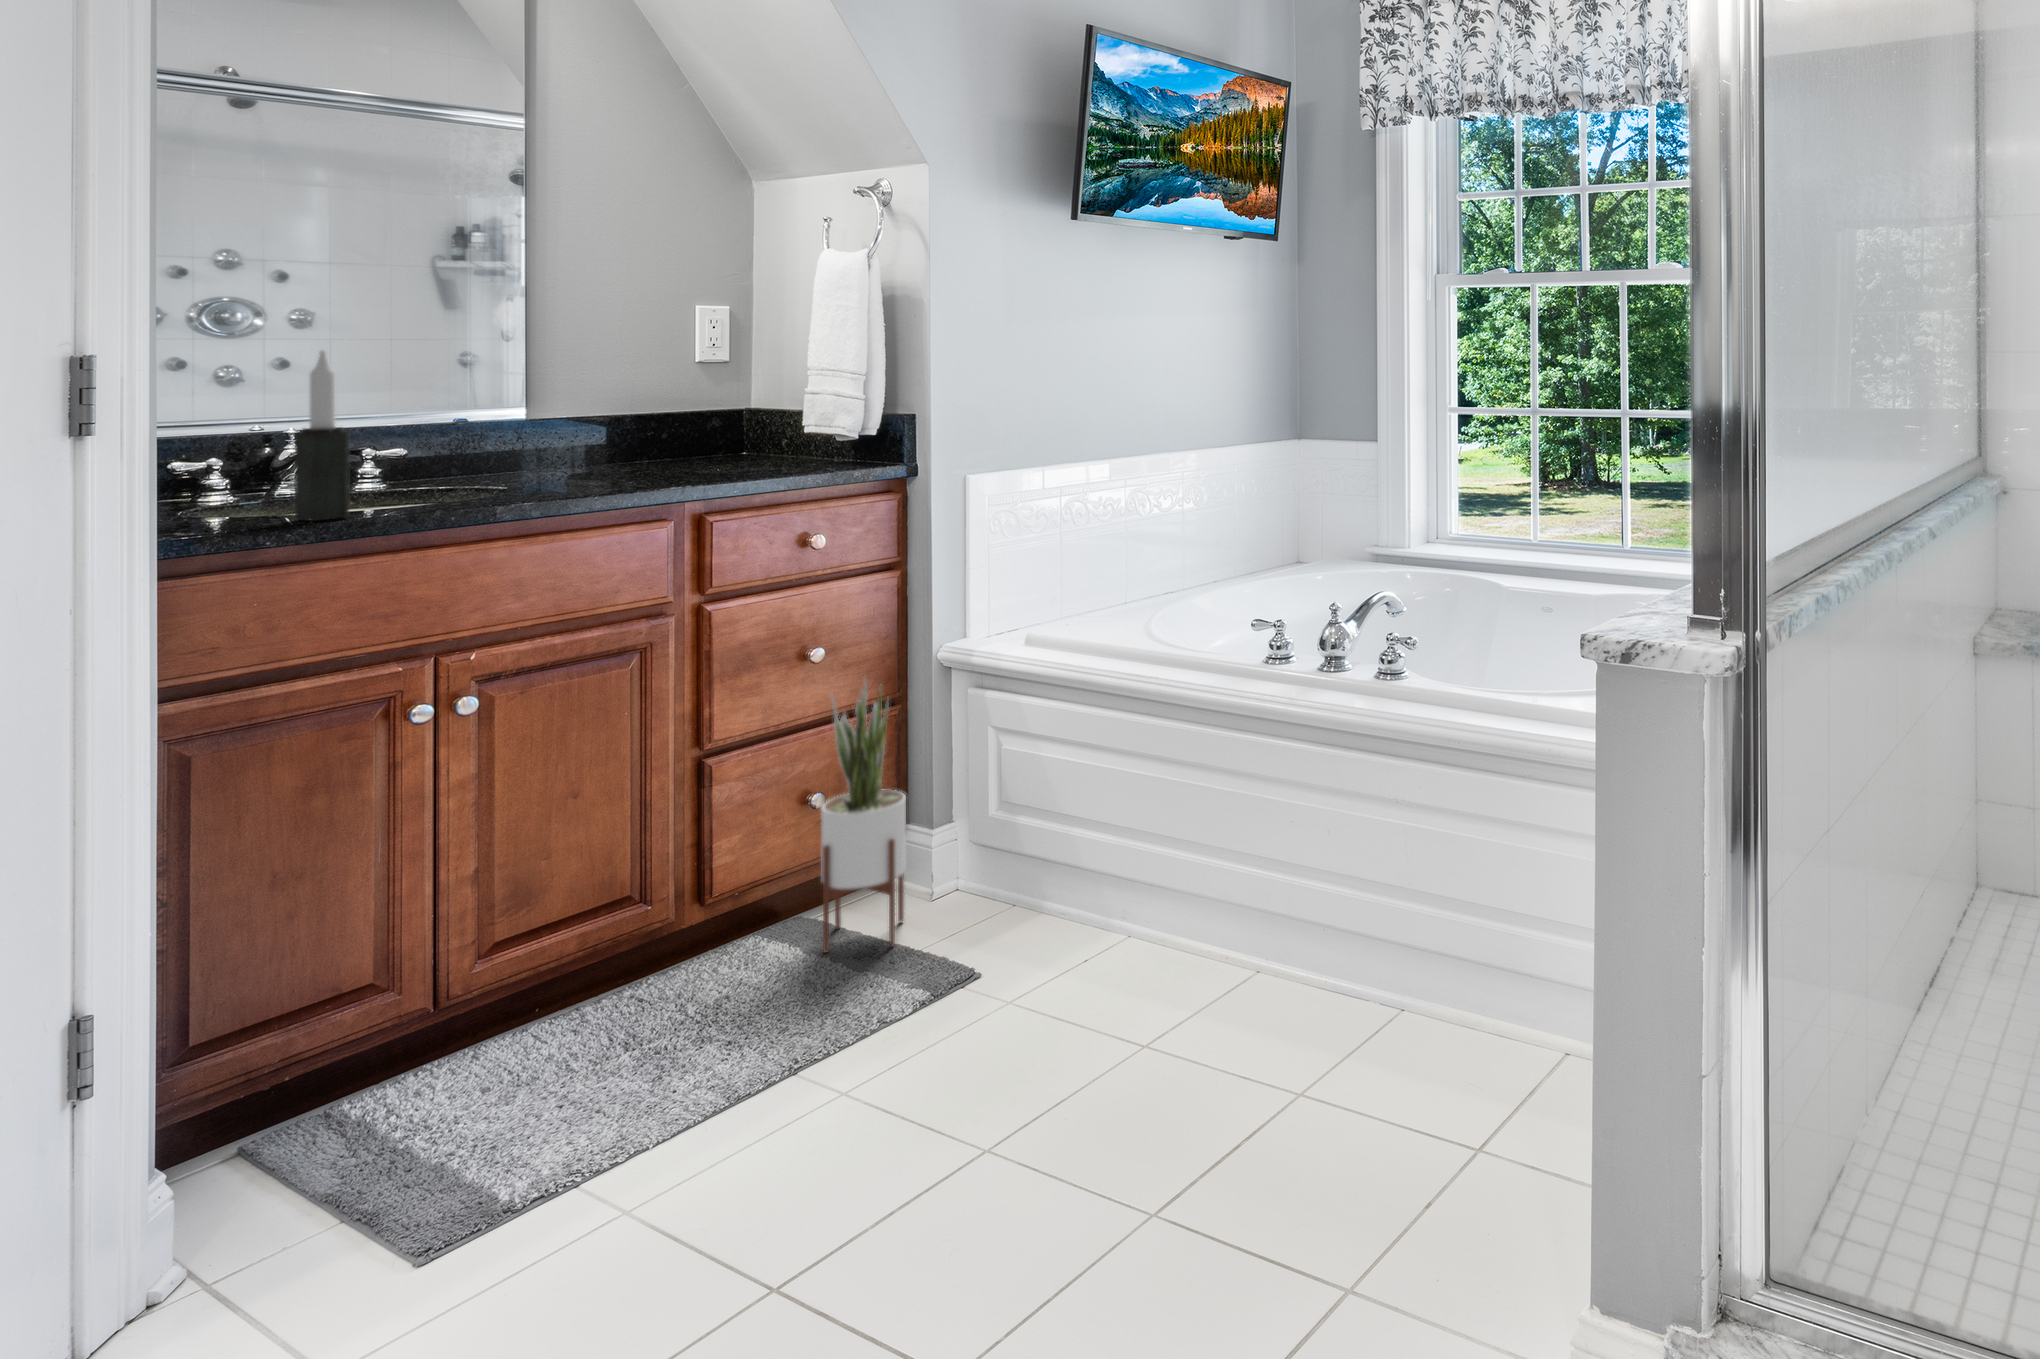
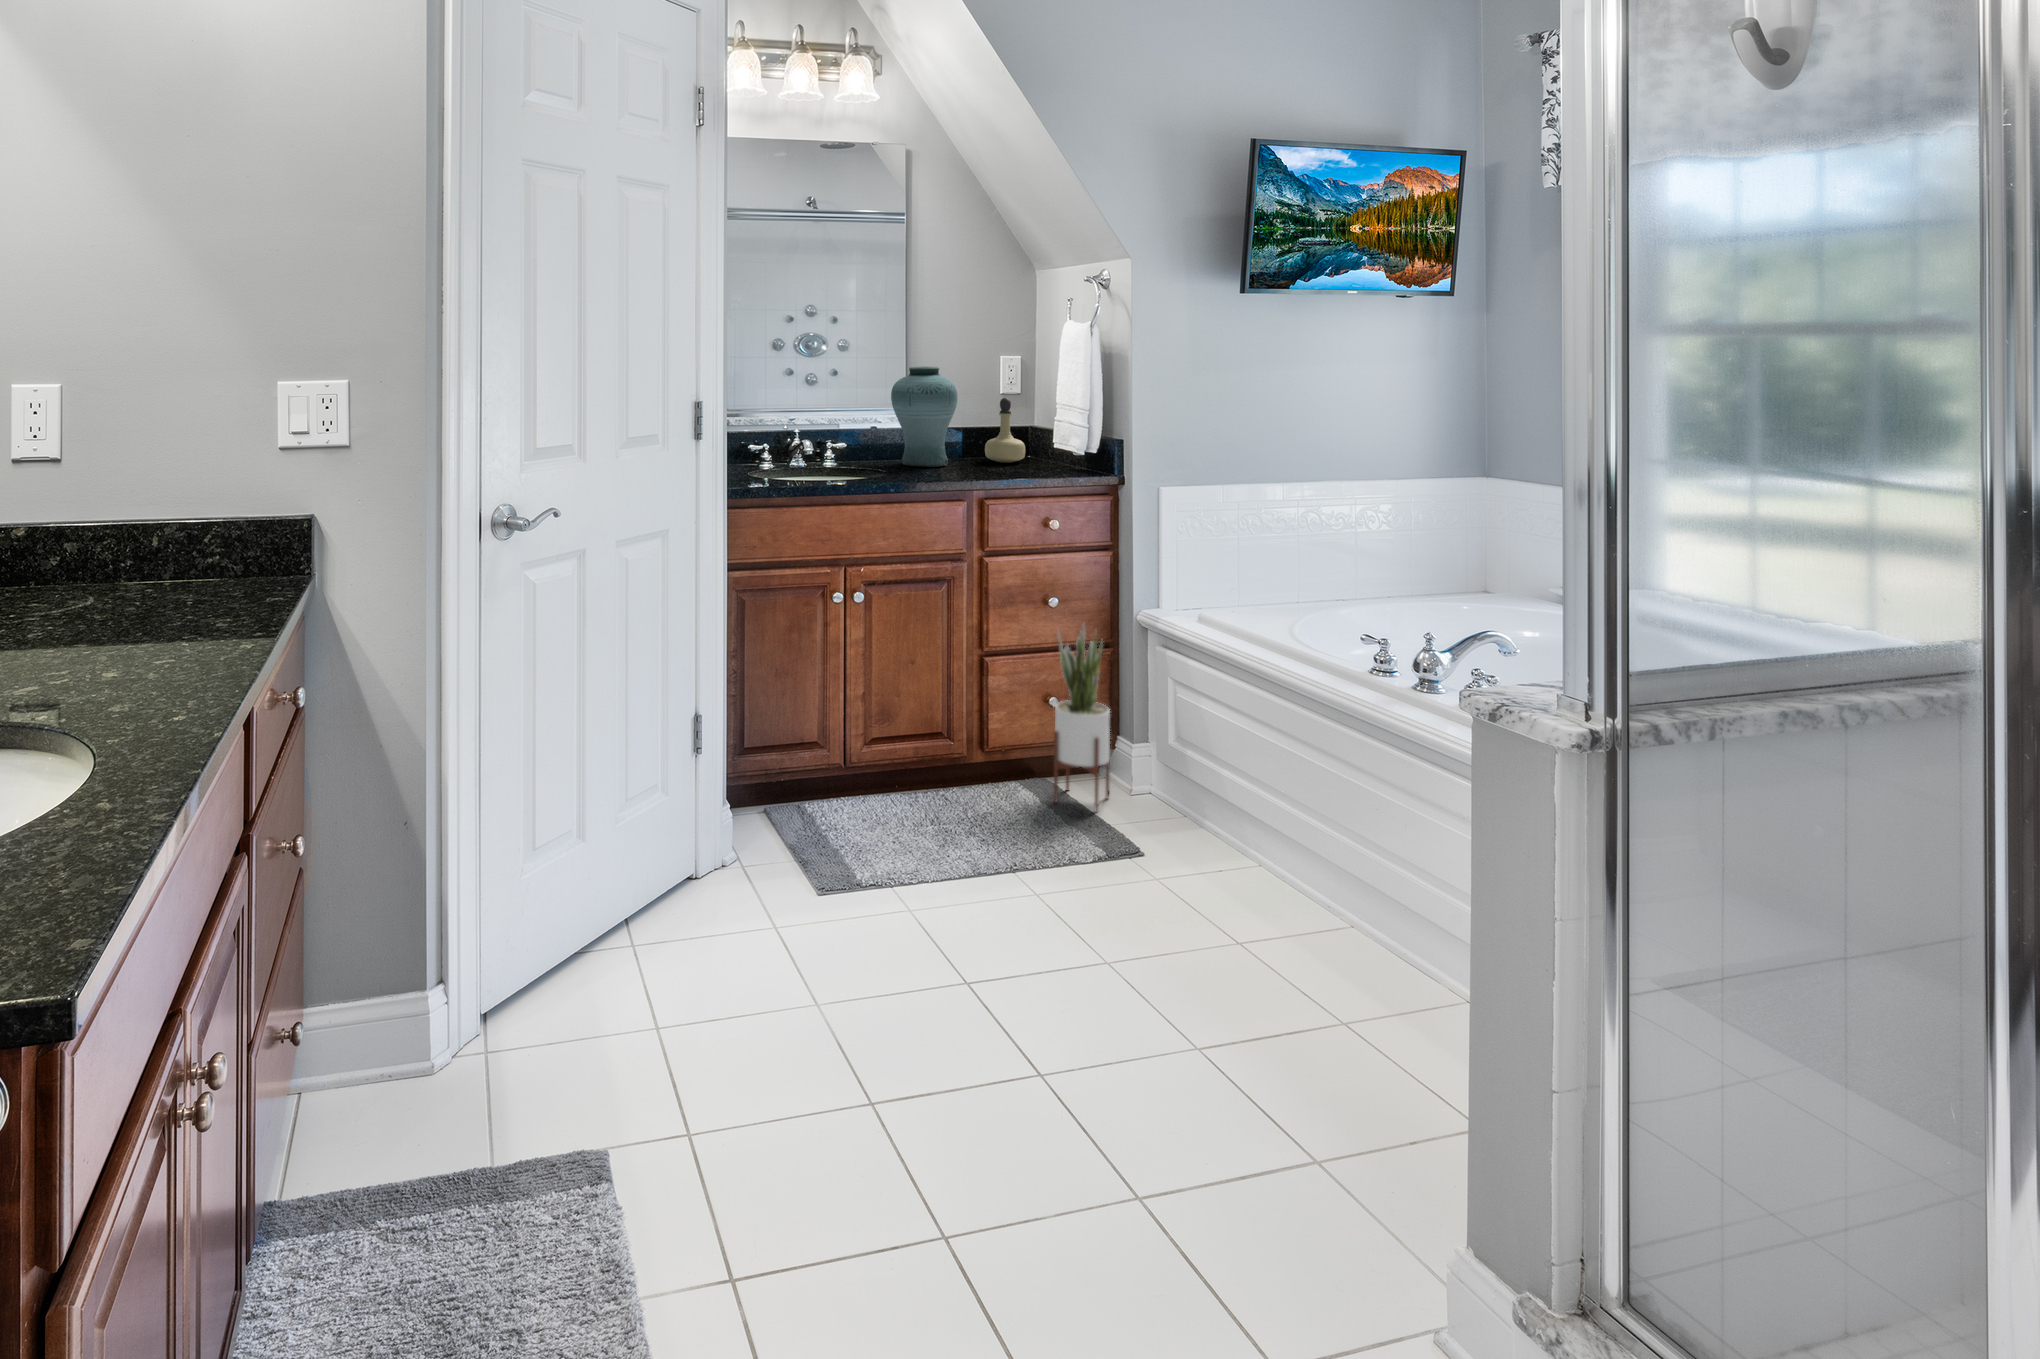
vase: none [506,316,634,476] -> present [891,367,957,467]
candle: present [295,351,349,521] -> none [784,395,807,487]
perfume bottle: none [678,365,747,463] -> present [985,398,1025,463]

